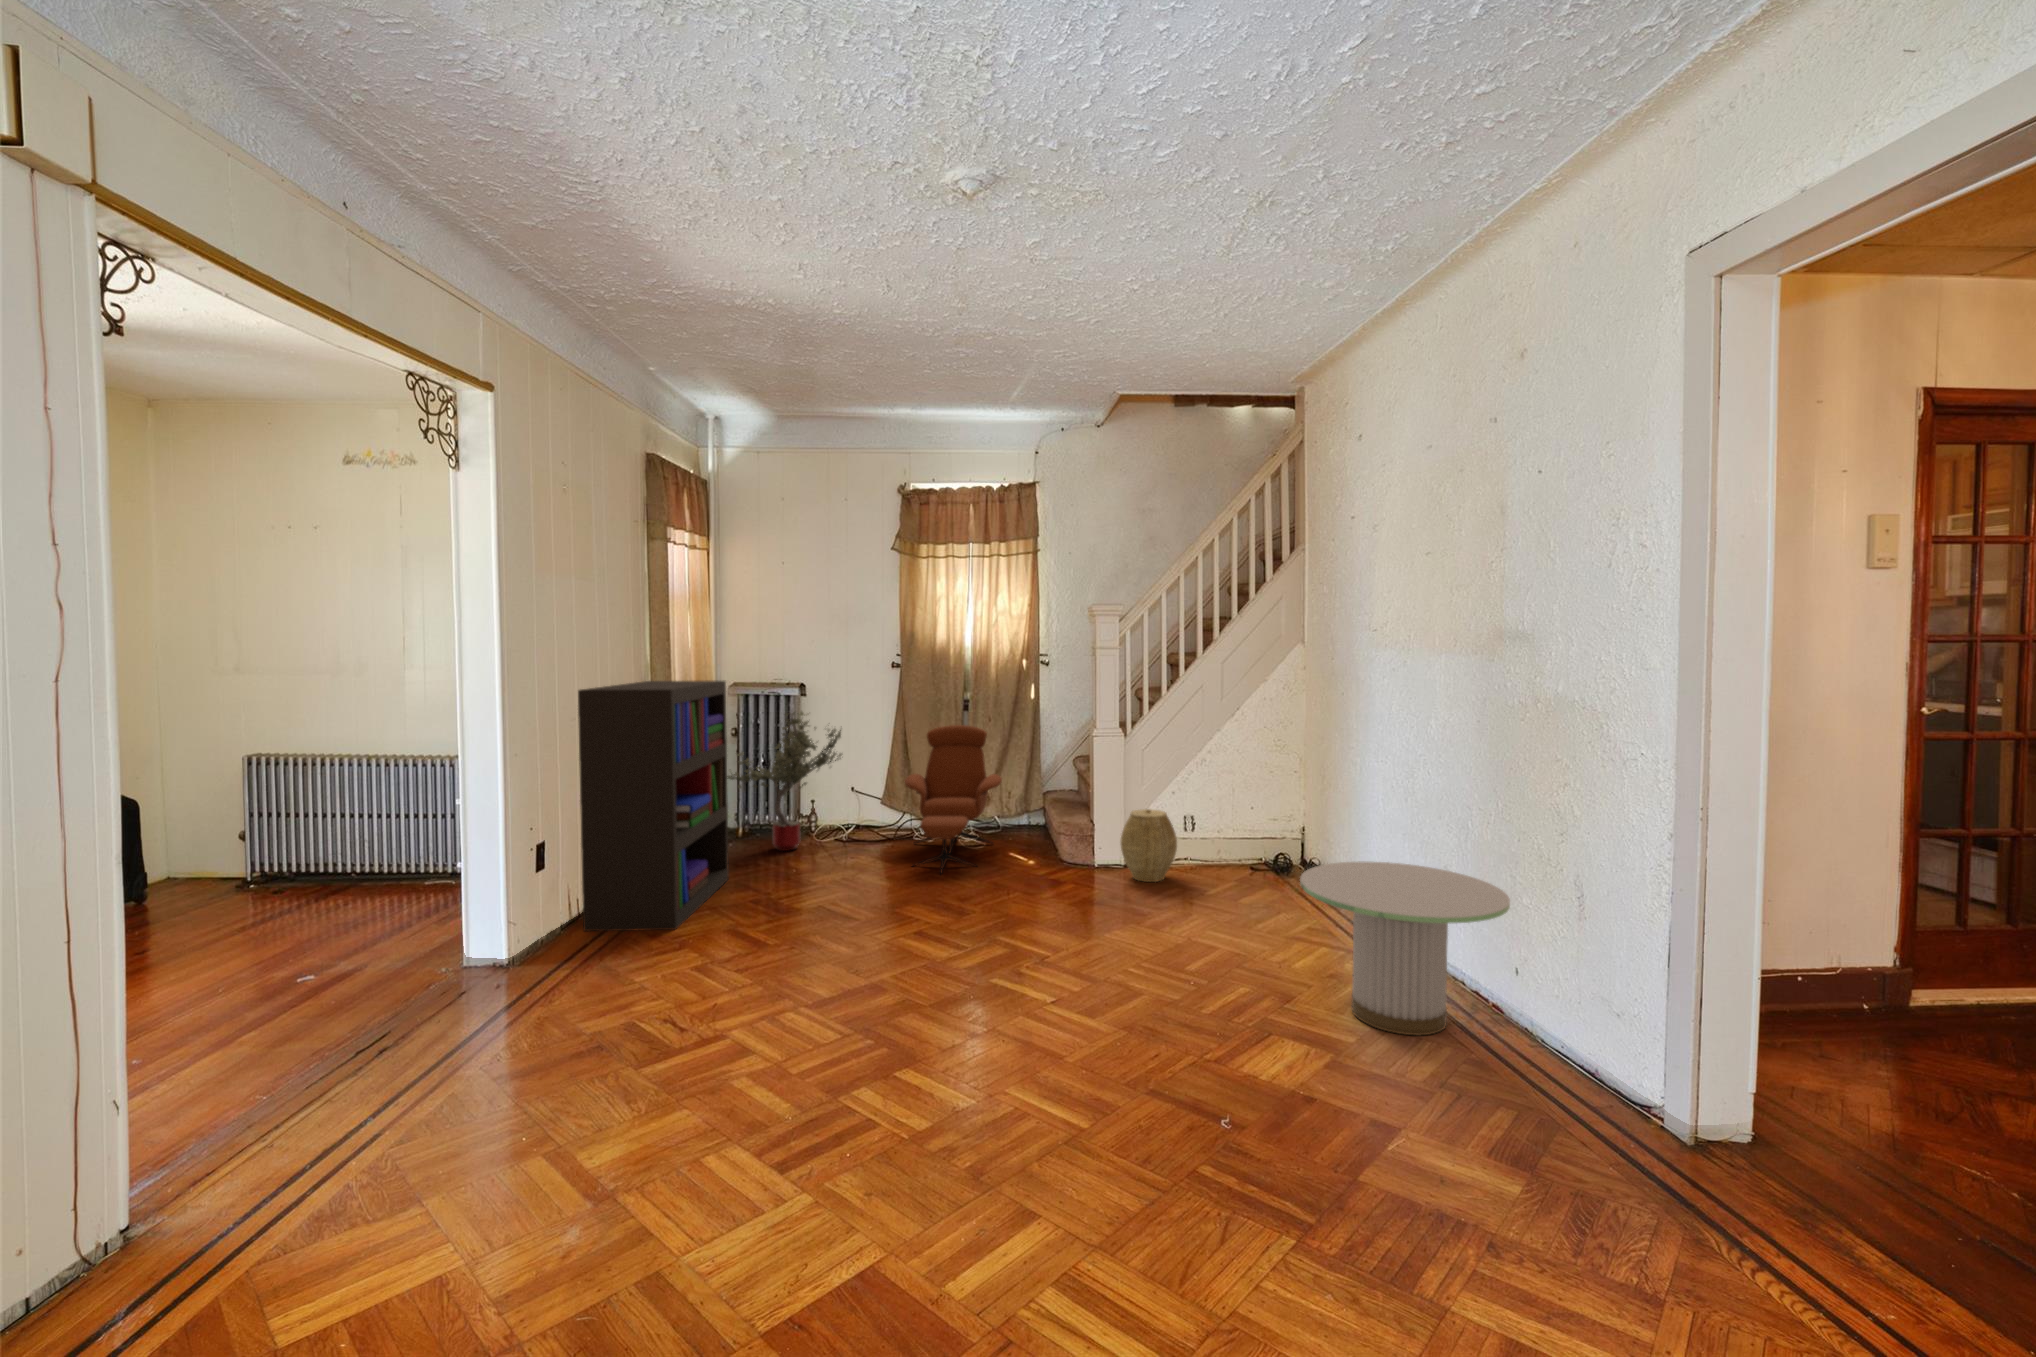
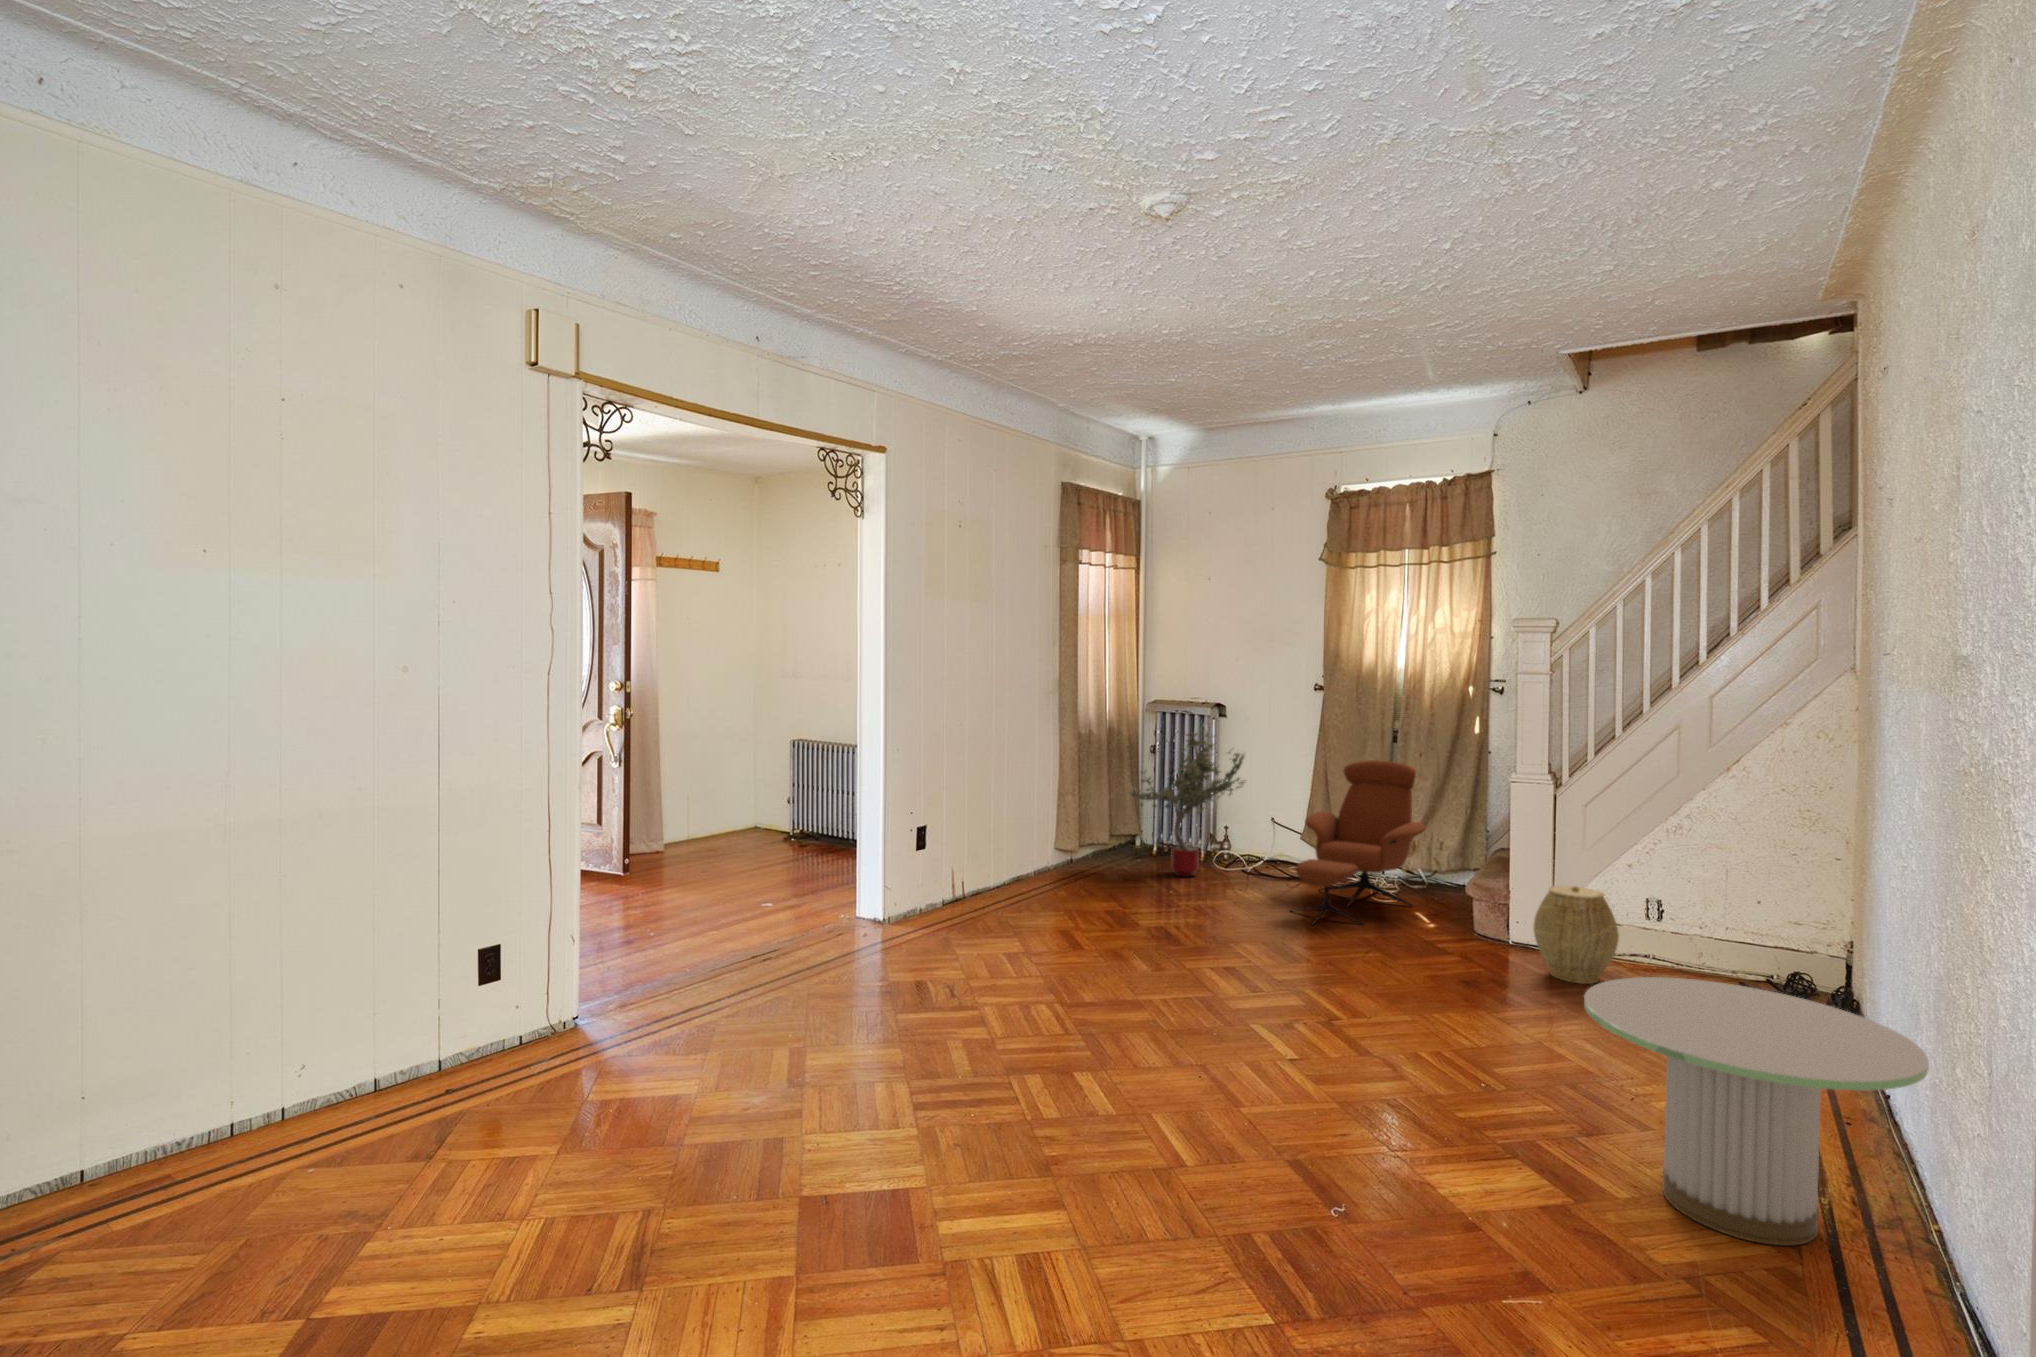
bookshelf: present [578,681,729,931] -> none [956,694,1106,924]

